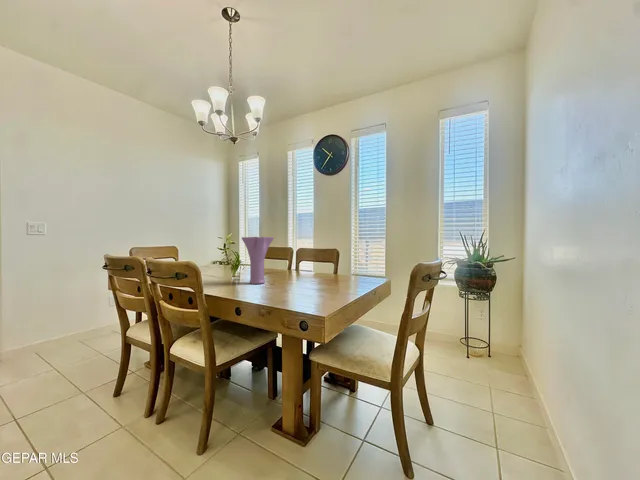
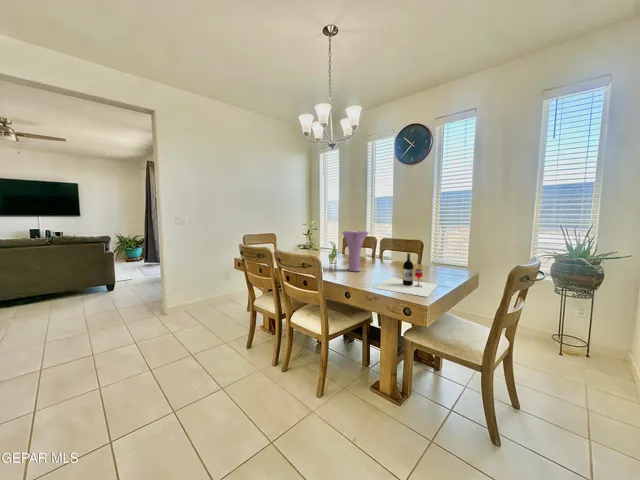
wine bottle: none [269,257,346,306] -> present [374,253,438,297]

